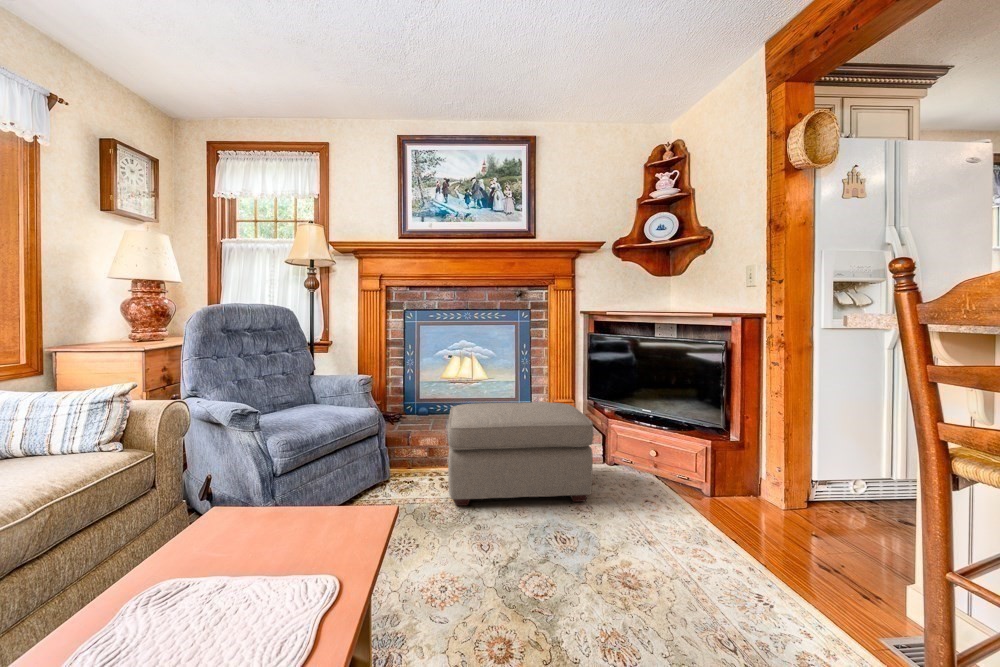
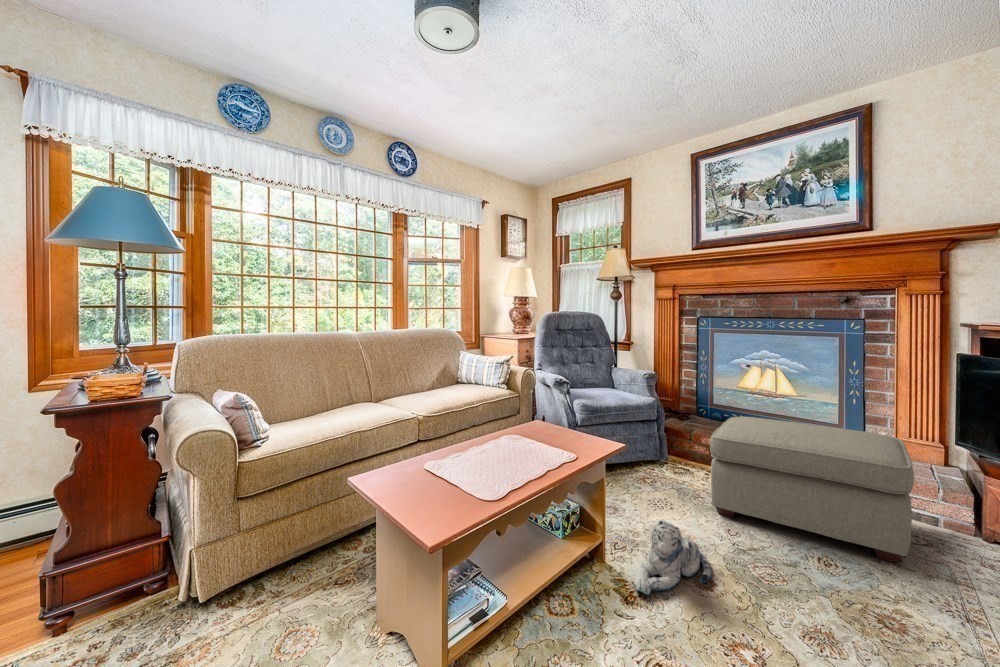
plush toy: none [411,529,480,624] -> present [634,520,711,595]

